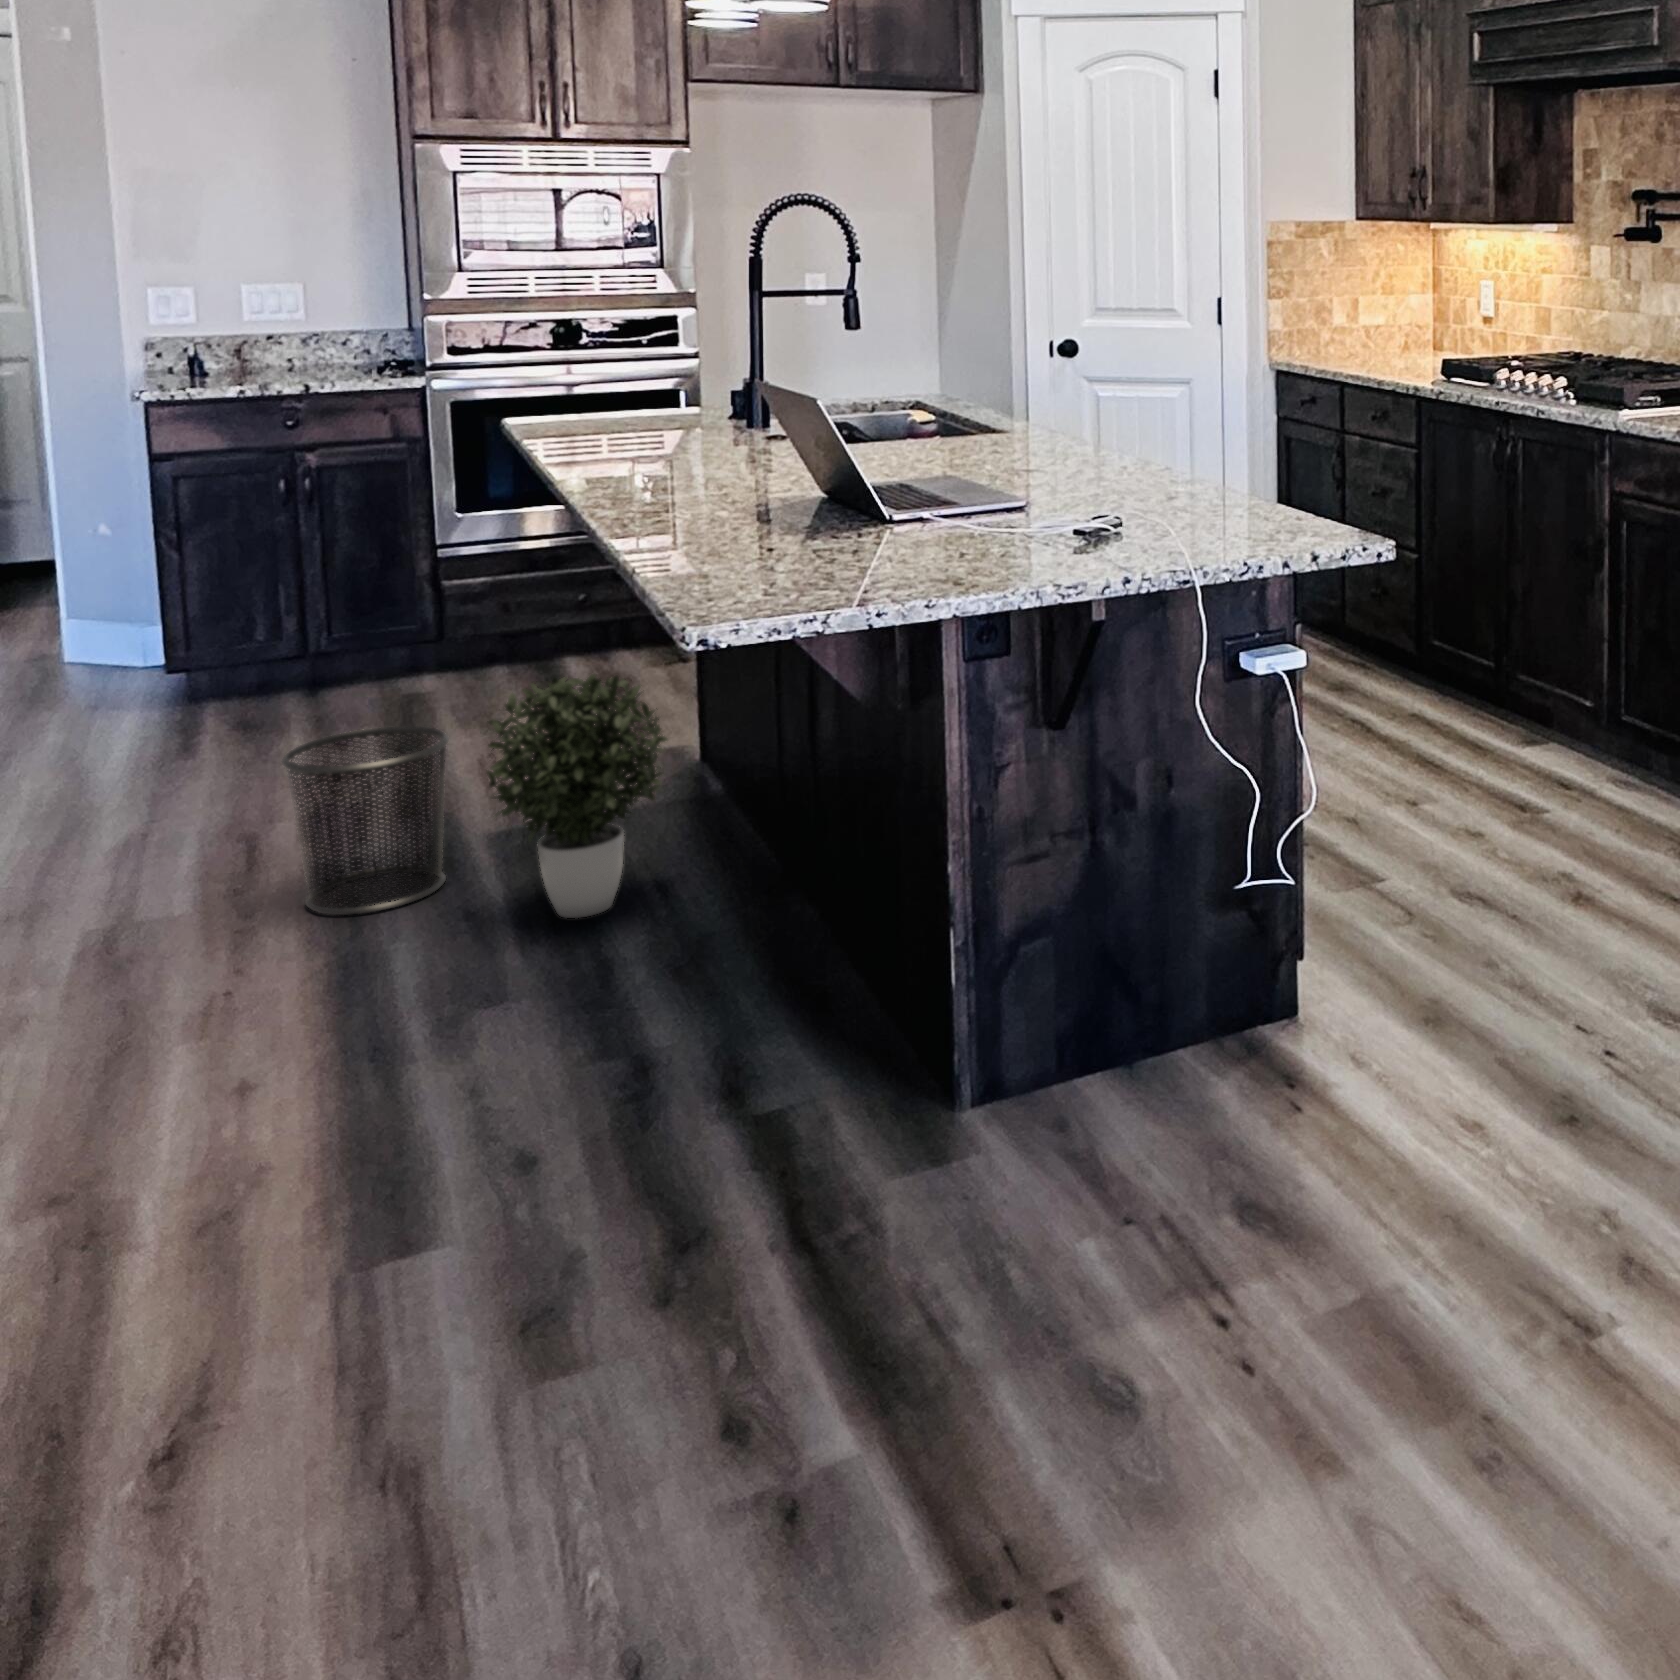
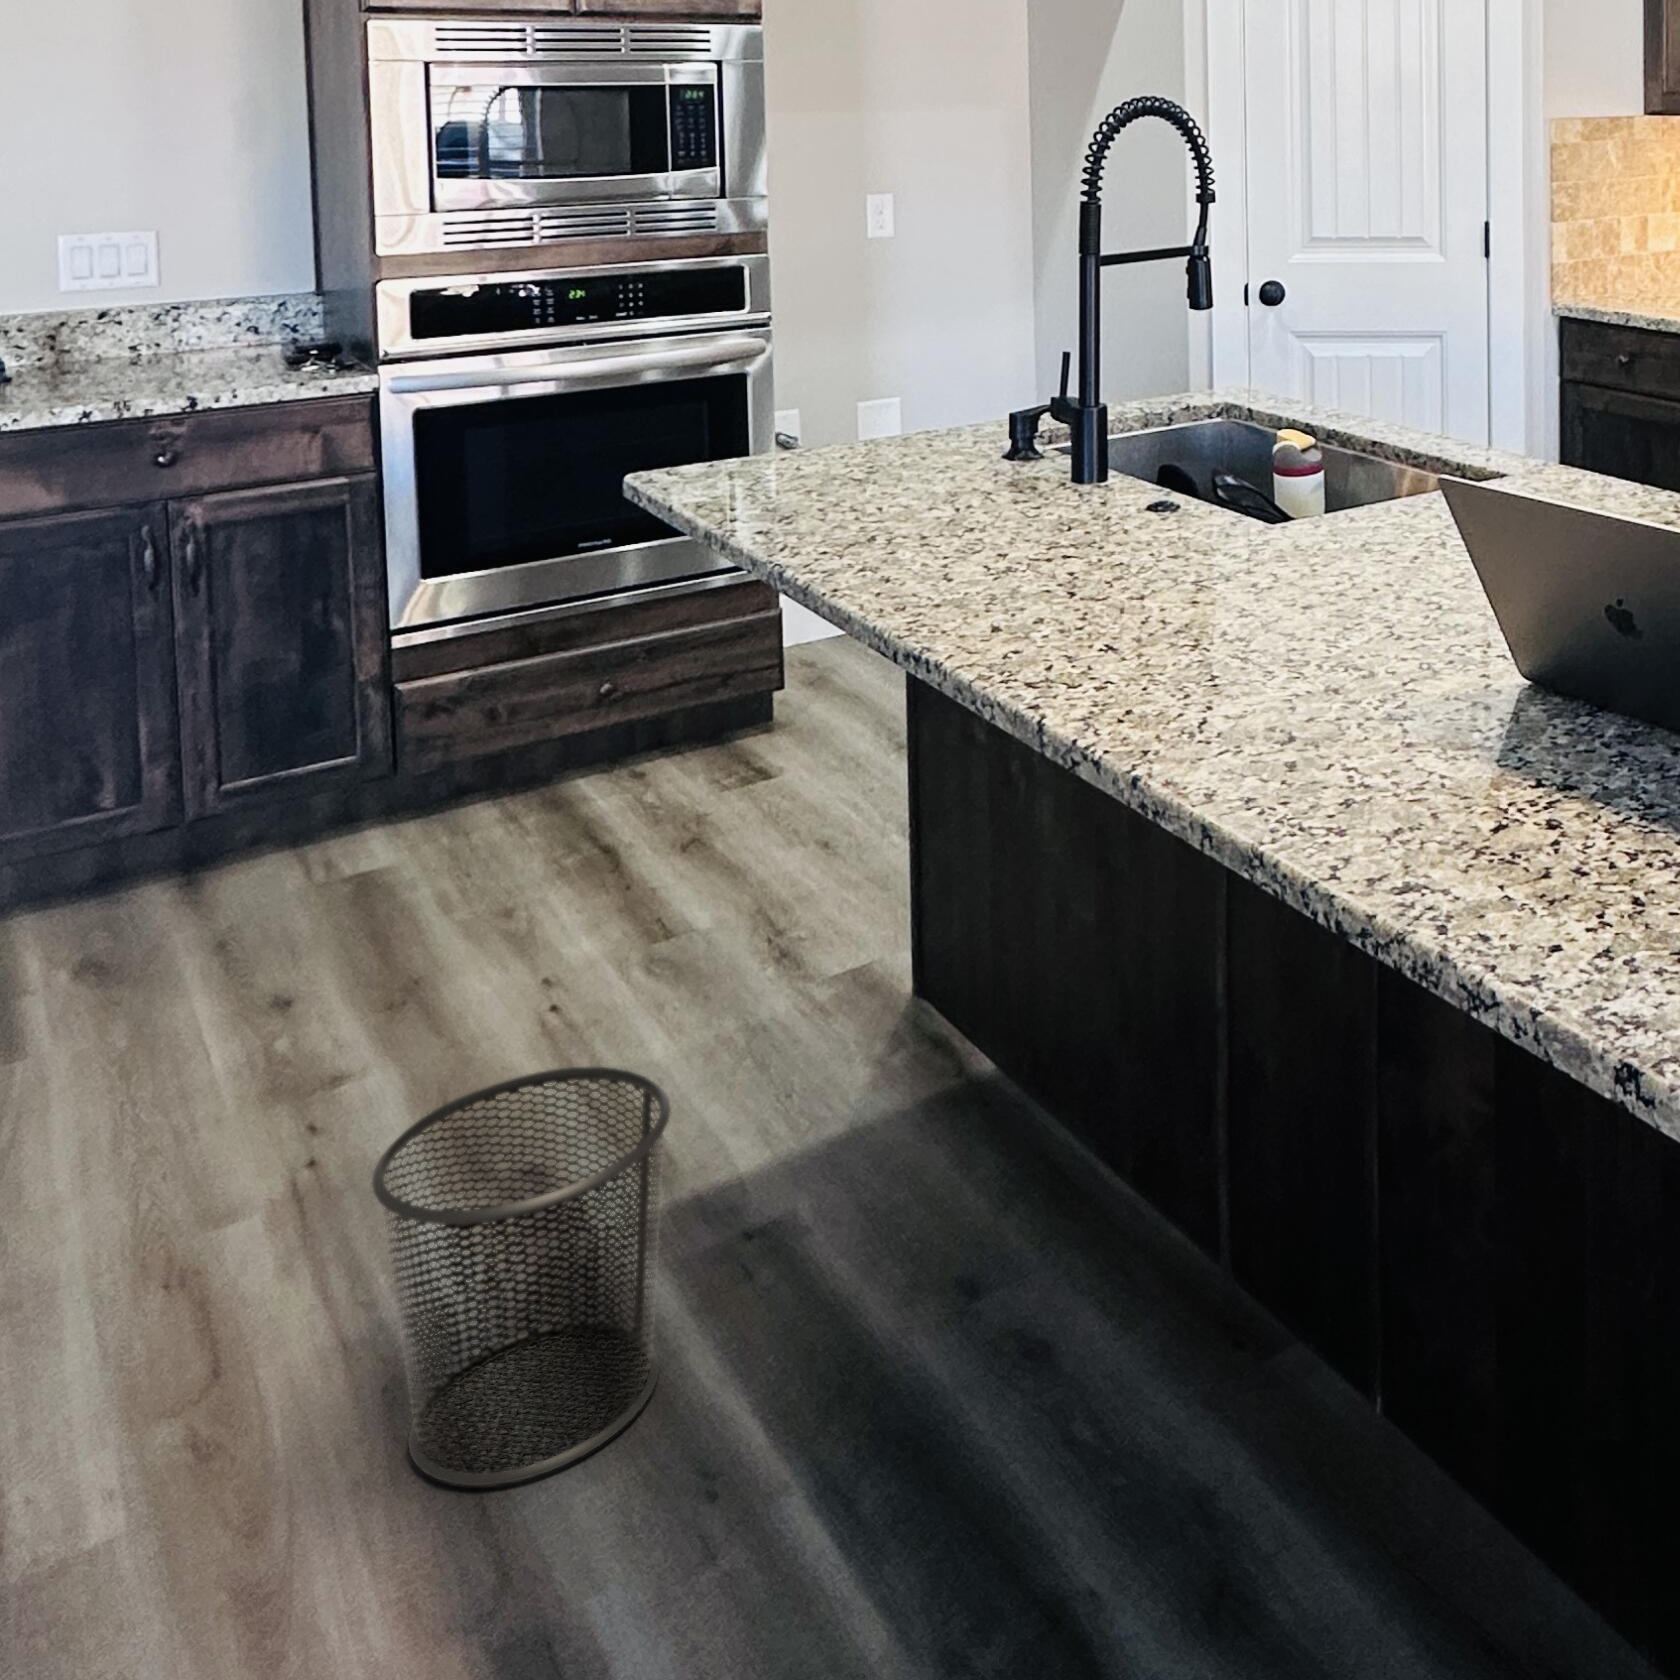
potted plant: present [487,674,667,918] -> none [792,967,1121,1447]

